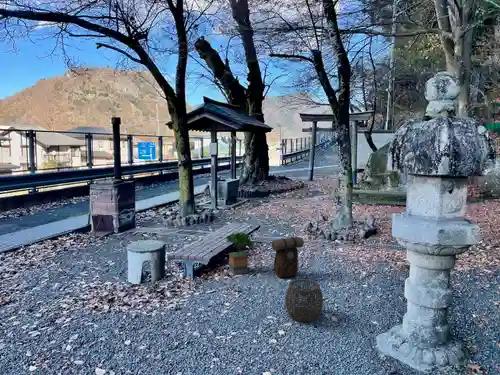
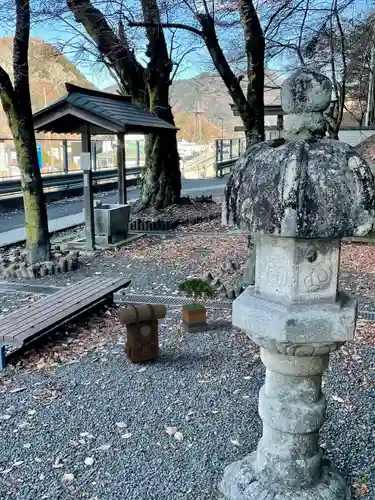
potted tree: present [226,232,254,274] -> present [178,279,214,333]
woven basket: present [285,279,323,322] -> none [111,374,166,439]

